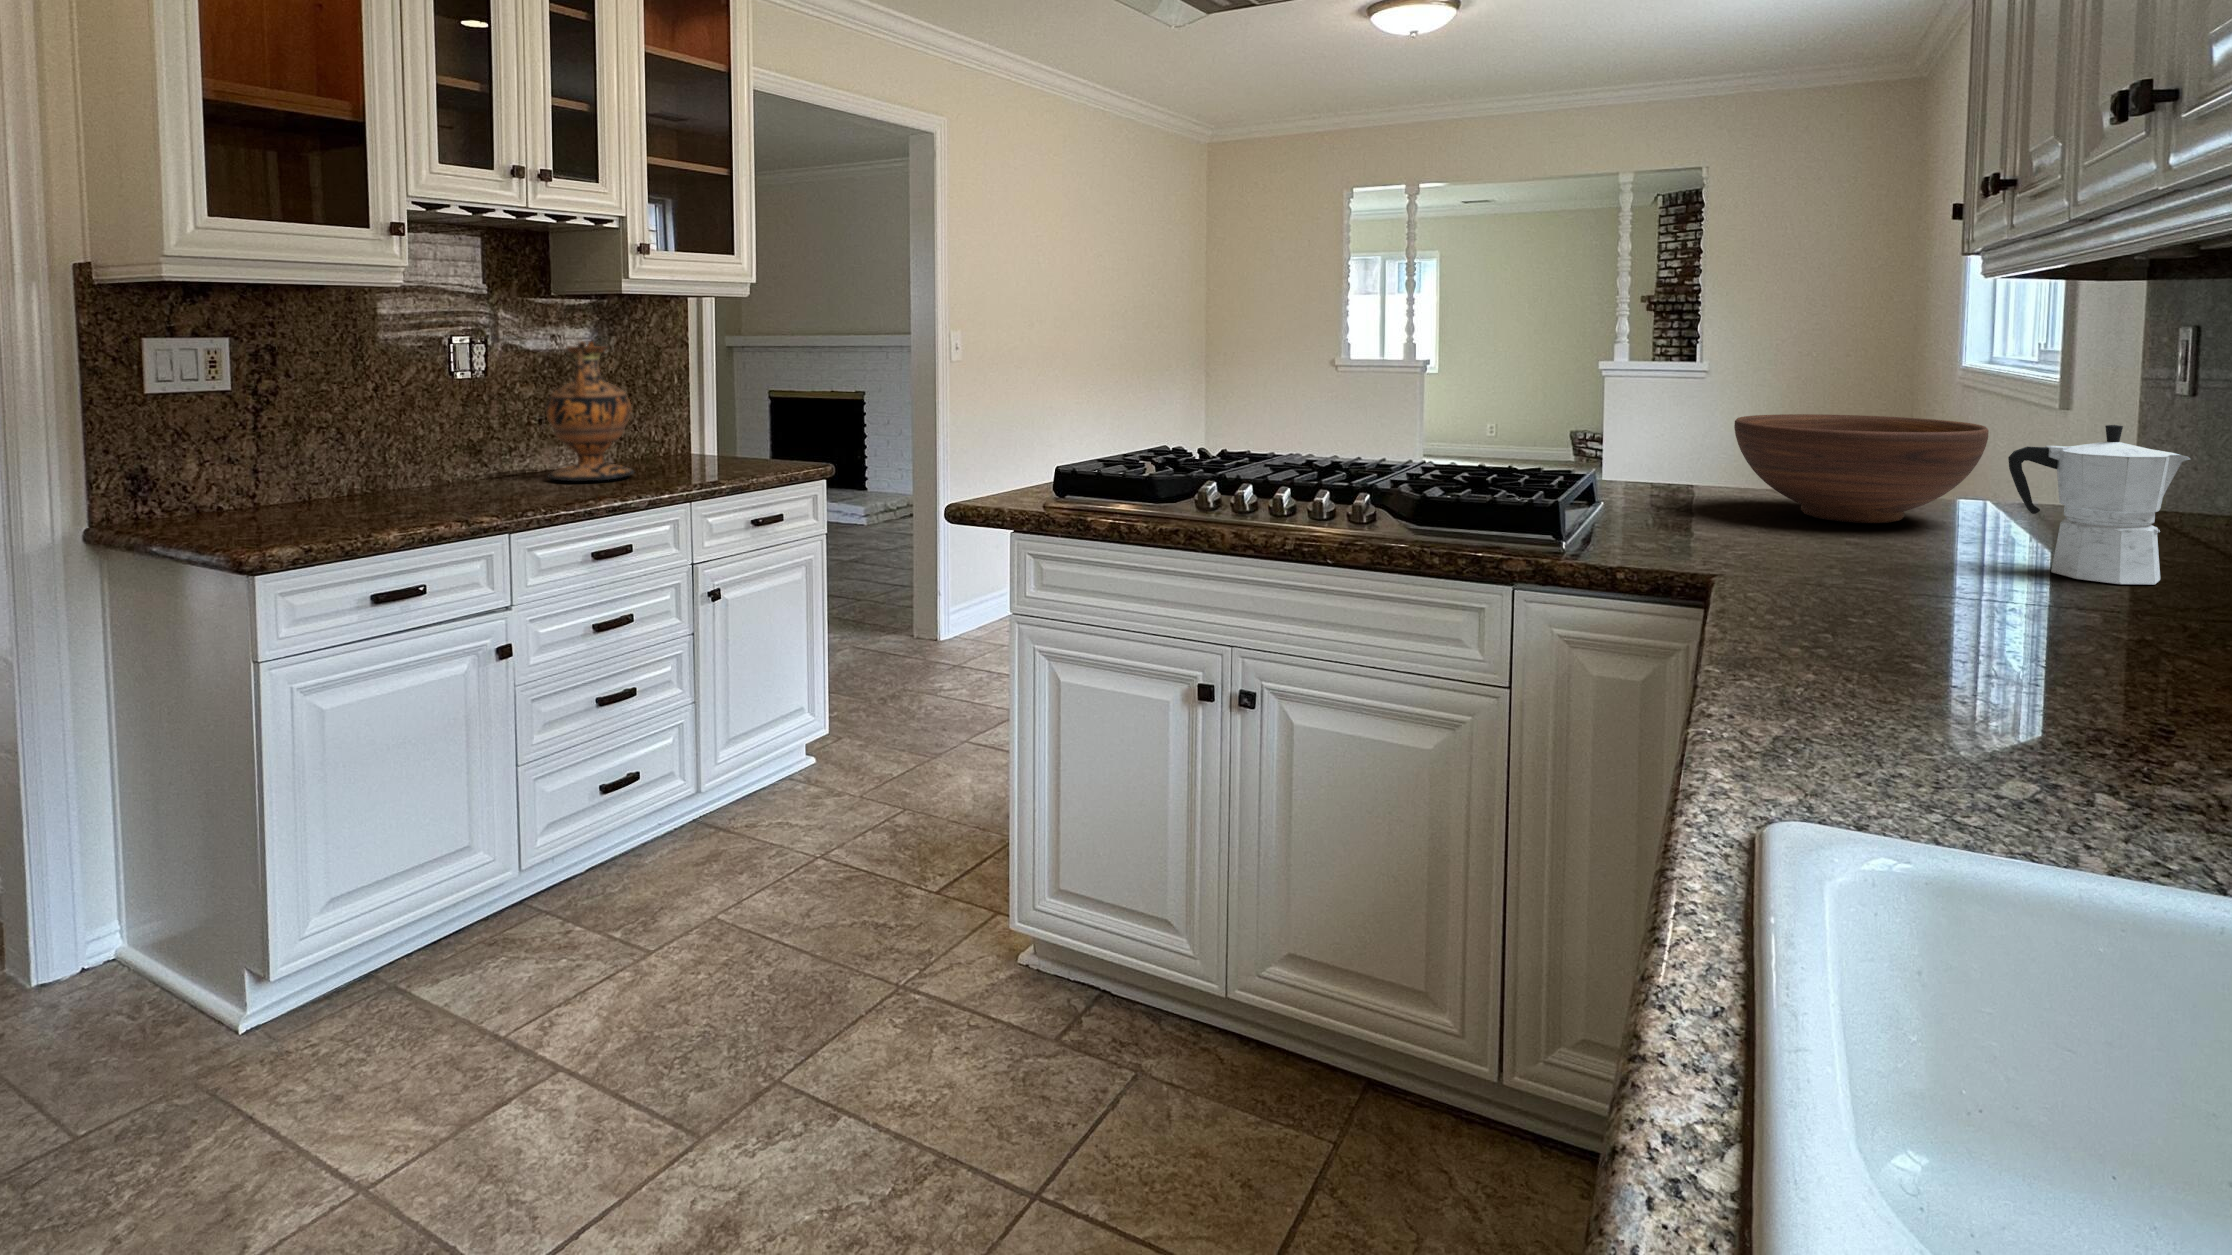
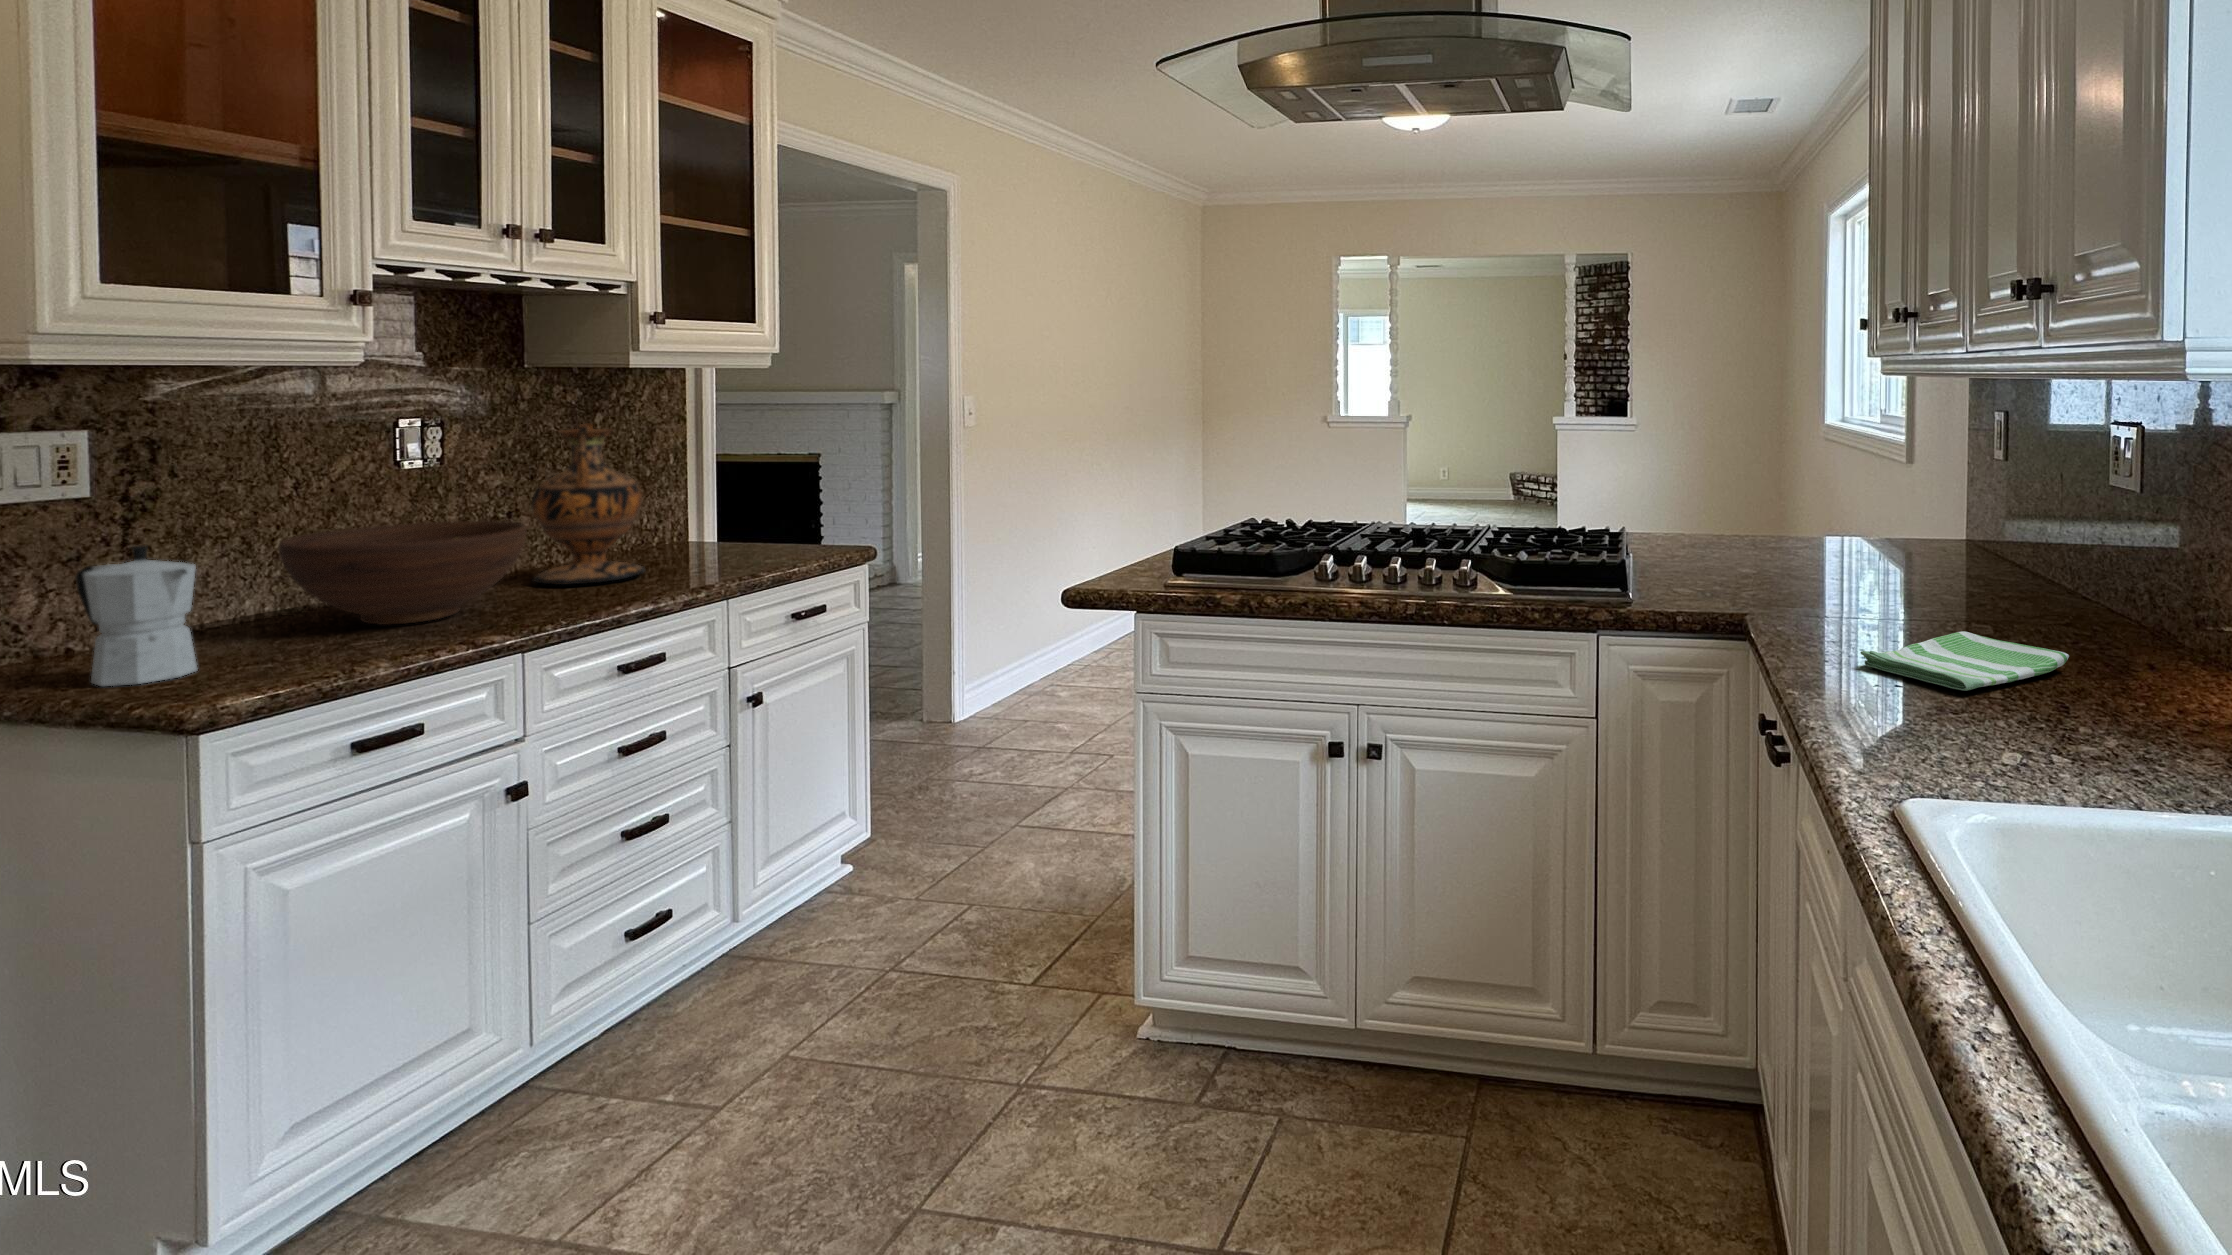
fruit bowl: present [1734,414,1989,523] -> present [279,521,527,625]
moka pot: present [2008,425,2191,585] -> present [75,545,197,686]
dish towel: none [1845,620,2209,699] -> present [1860,631,2069,691]

